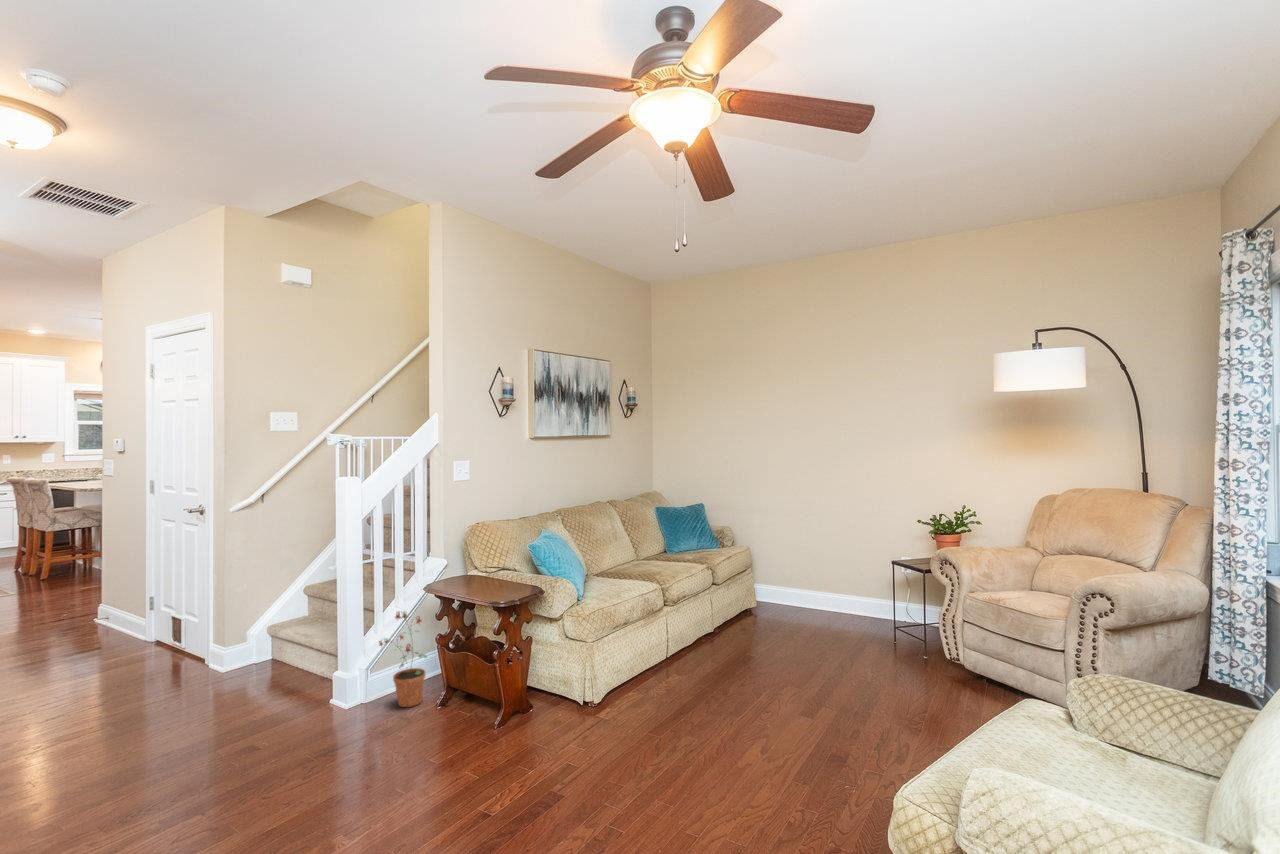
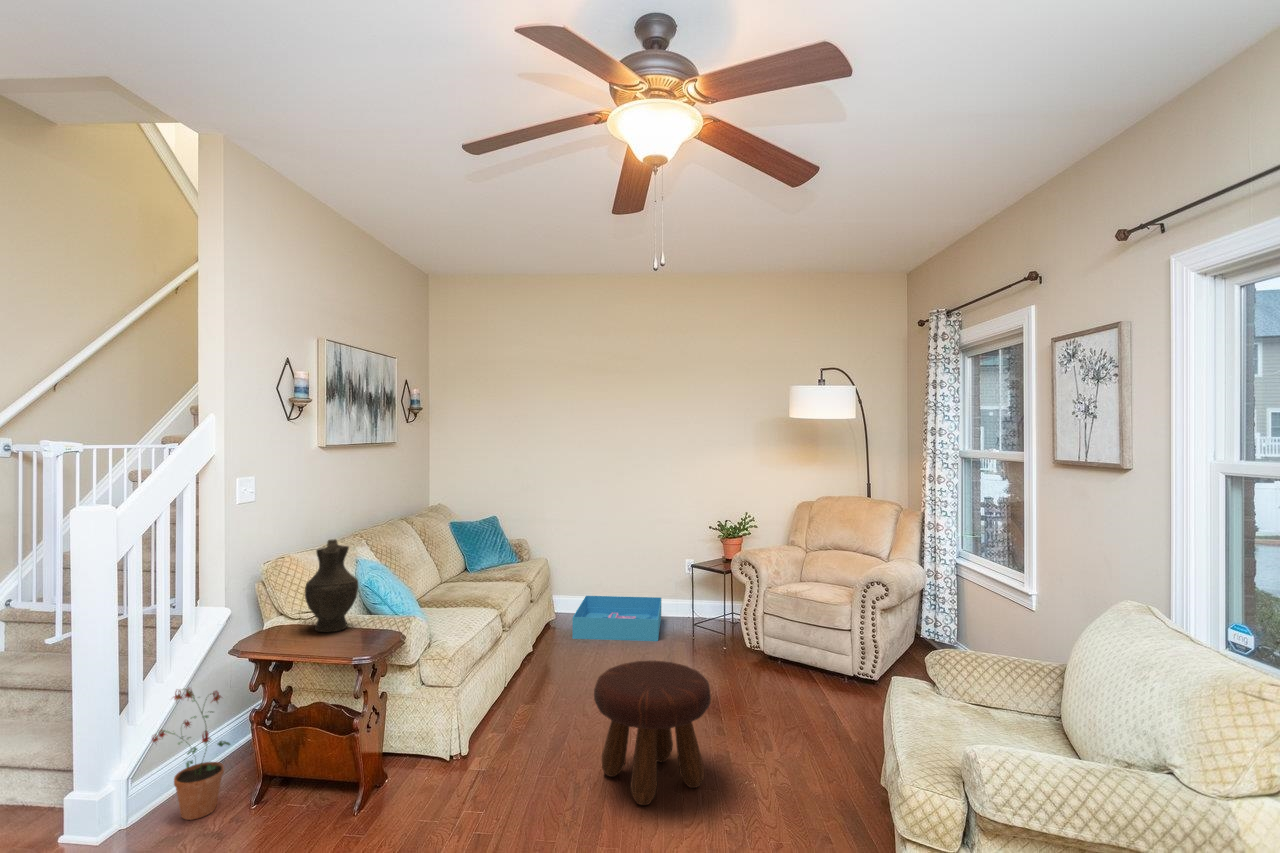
decorative vase: none [477,509,517,582] -> present [305,539,358,632]
storage bin: none [765,583,874,637] -> present [572,596,661,641]
footstool: none [683,645,804,786] -> present [594,661,711,805]

